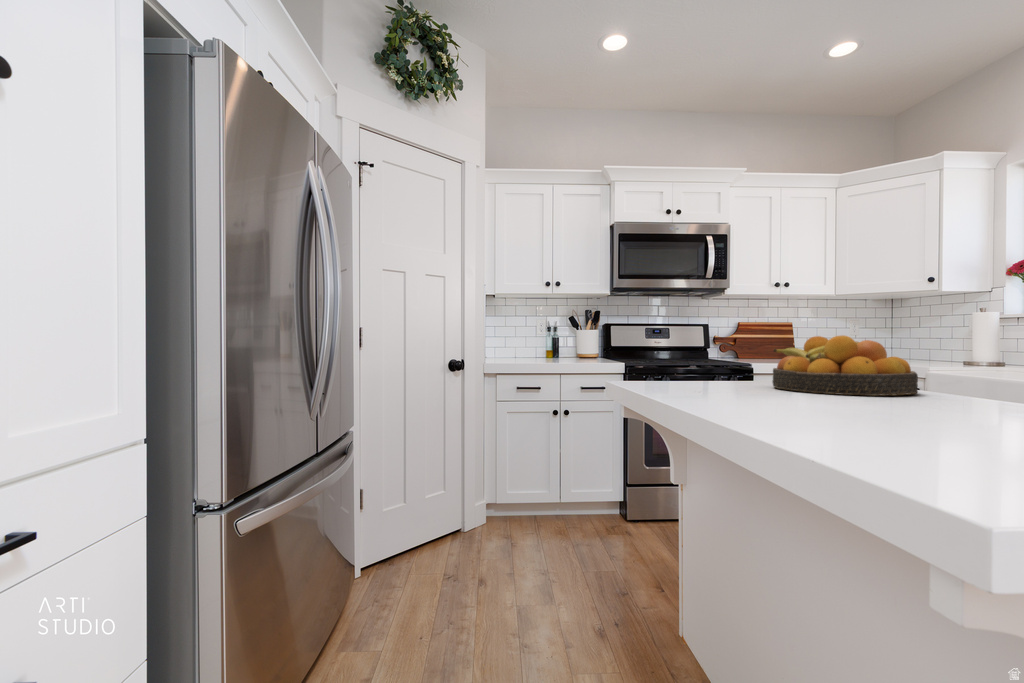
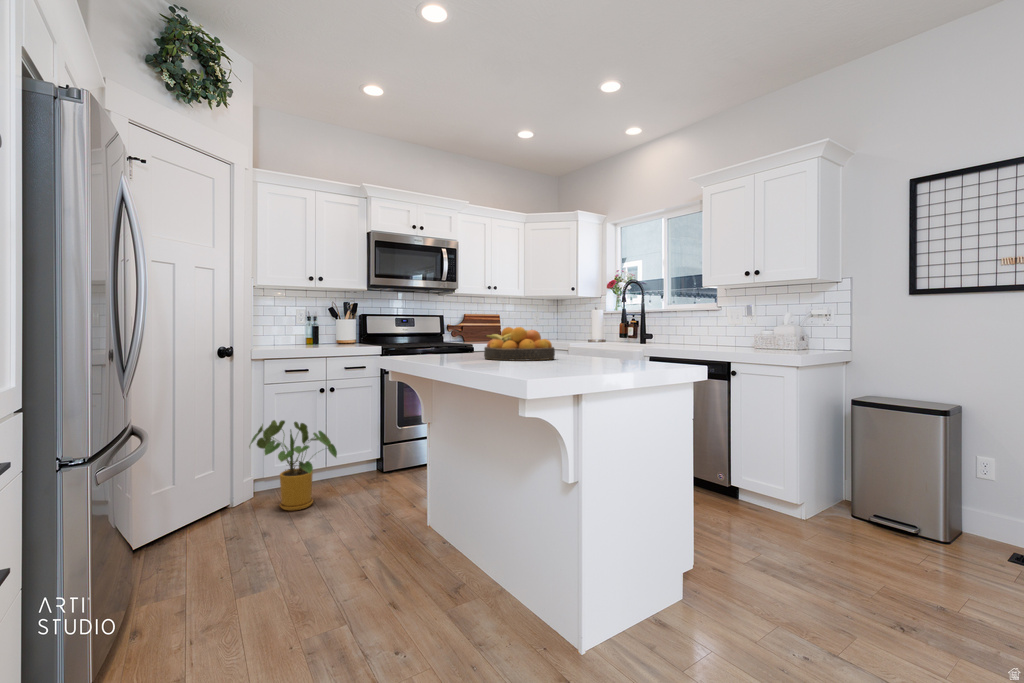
house plant: none [473,444,565,557] -> present [249,420,337,511]

